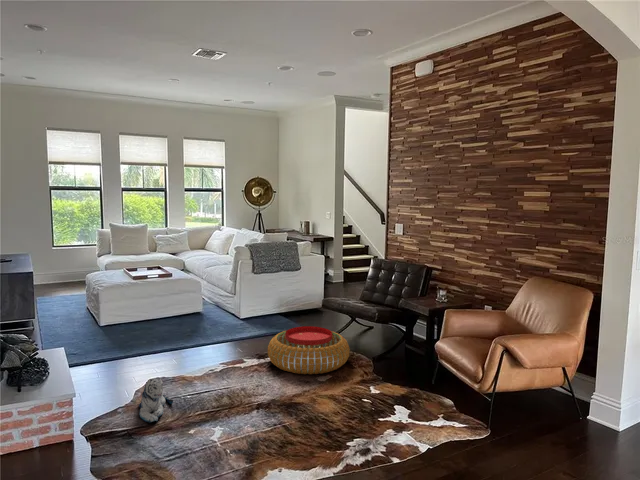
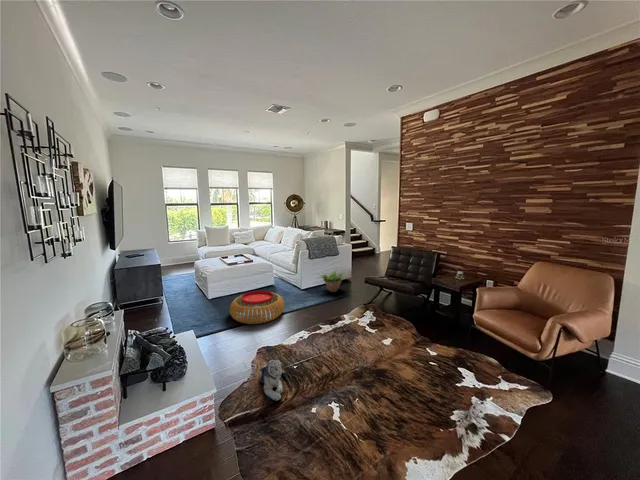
decorative plant: none [262,292,309,323] -> present [321,271,346,292]
pouf: present [268,326,350,374] -> present [230,291,284,324]

